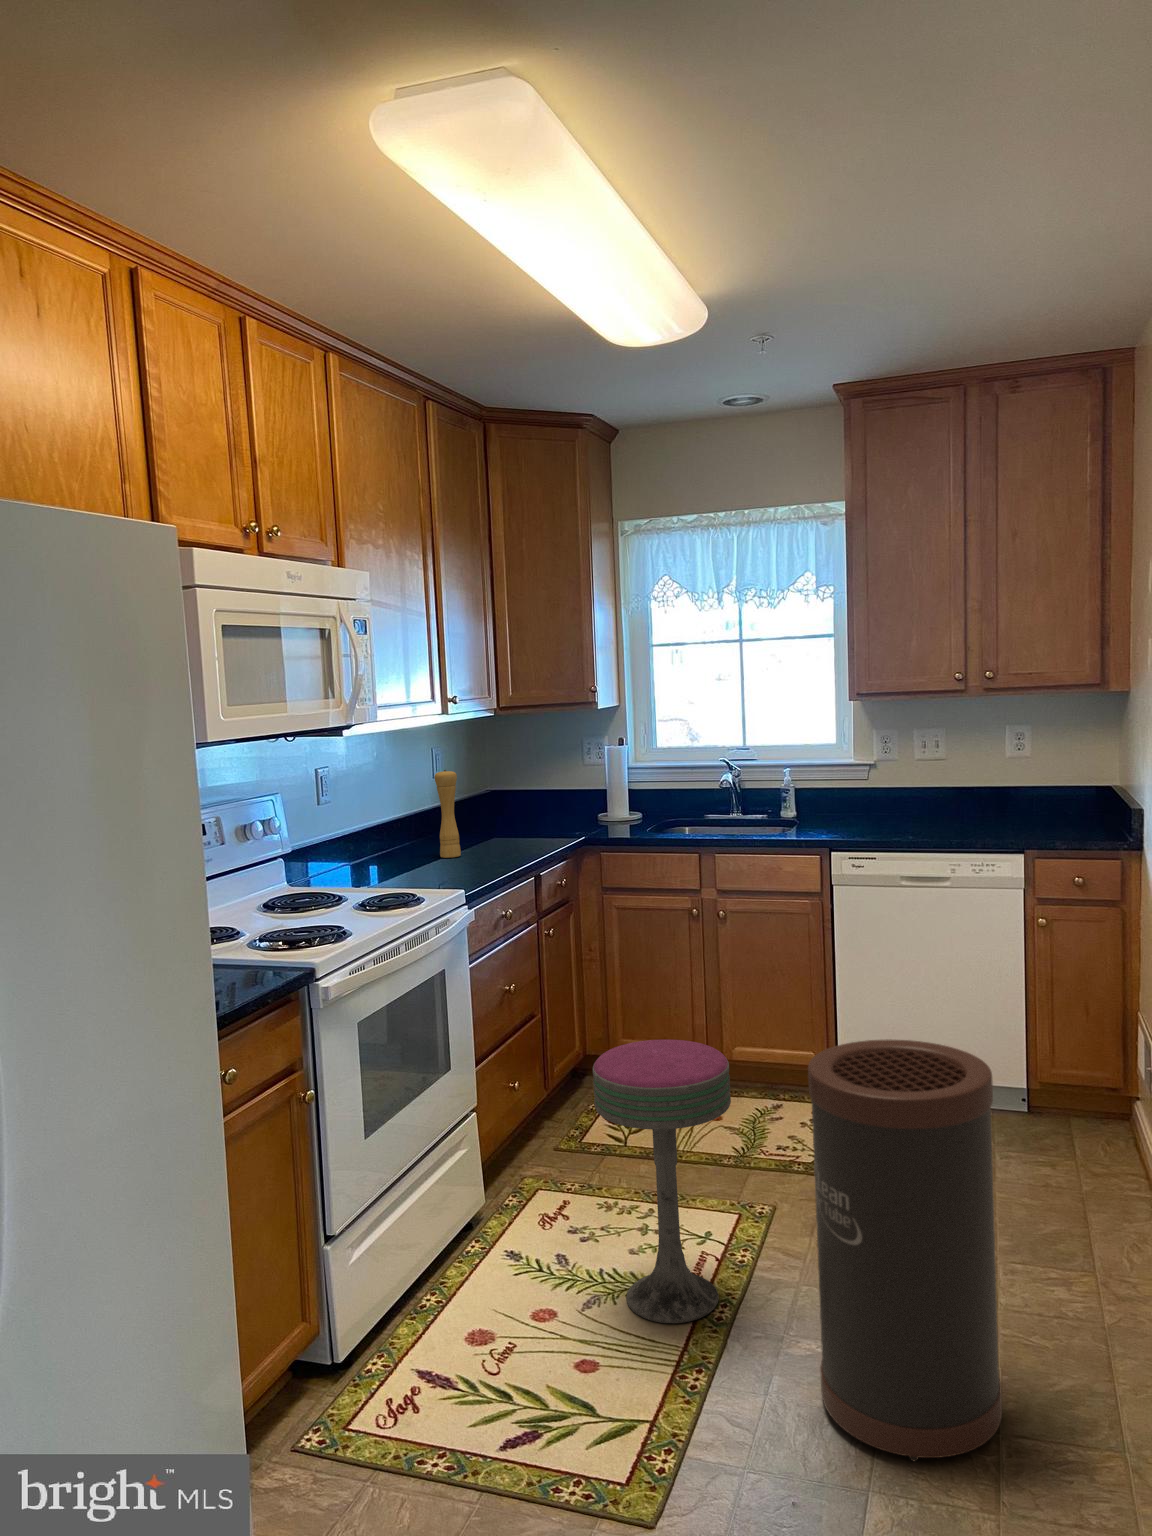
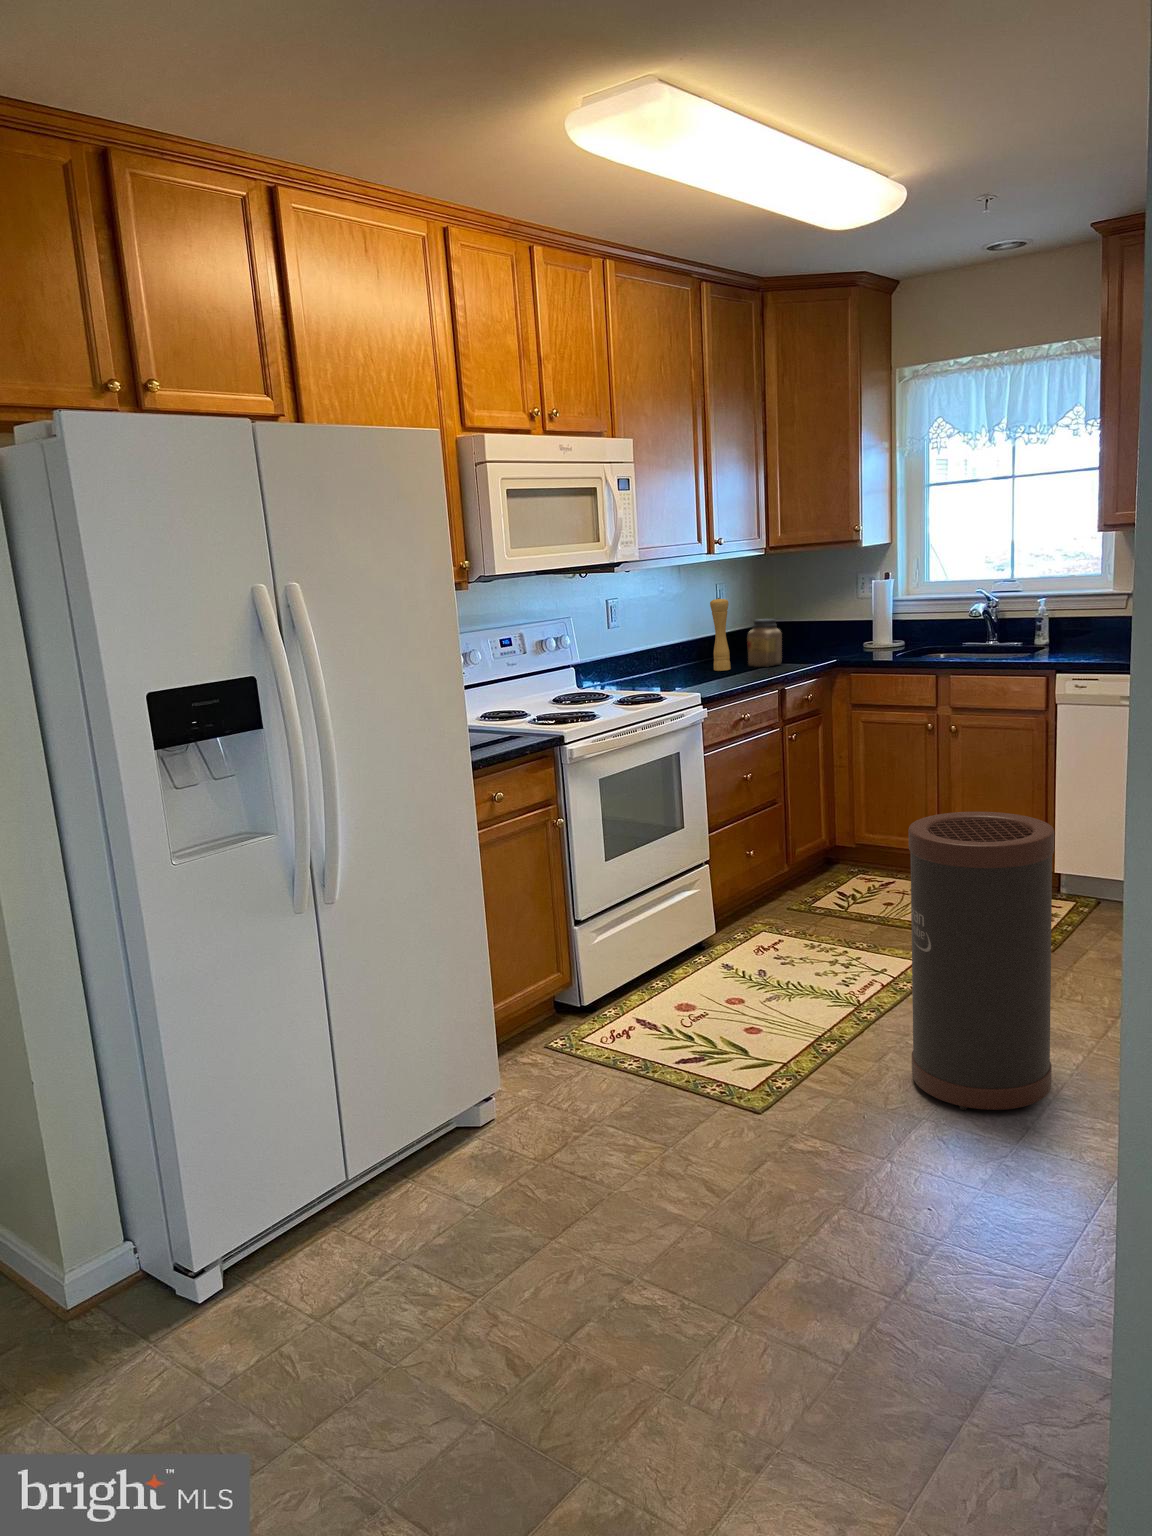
jar: none [476,794,516,851] -> present [748,619,782,667]
bar stool: present [593,1039,731,1323] -> none [776,811,885,1018]

